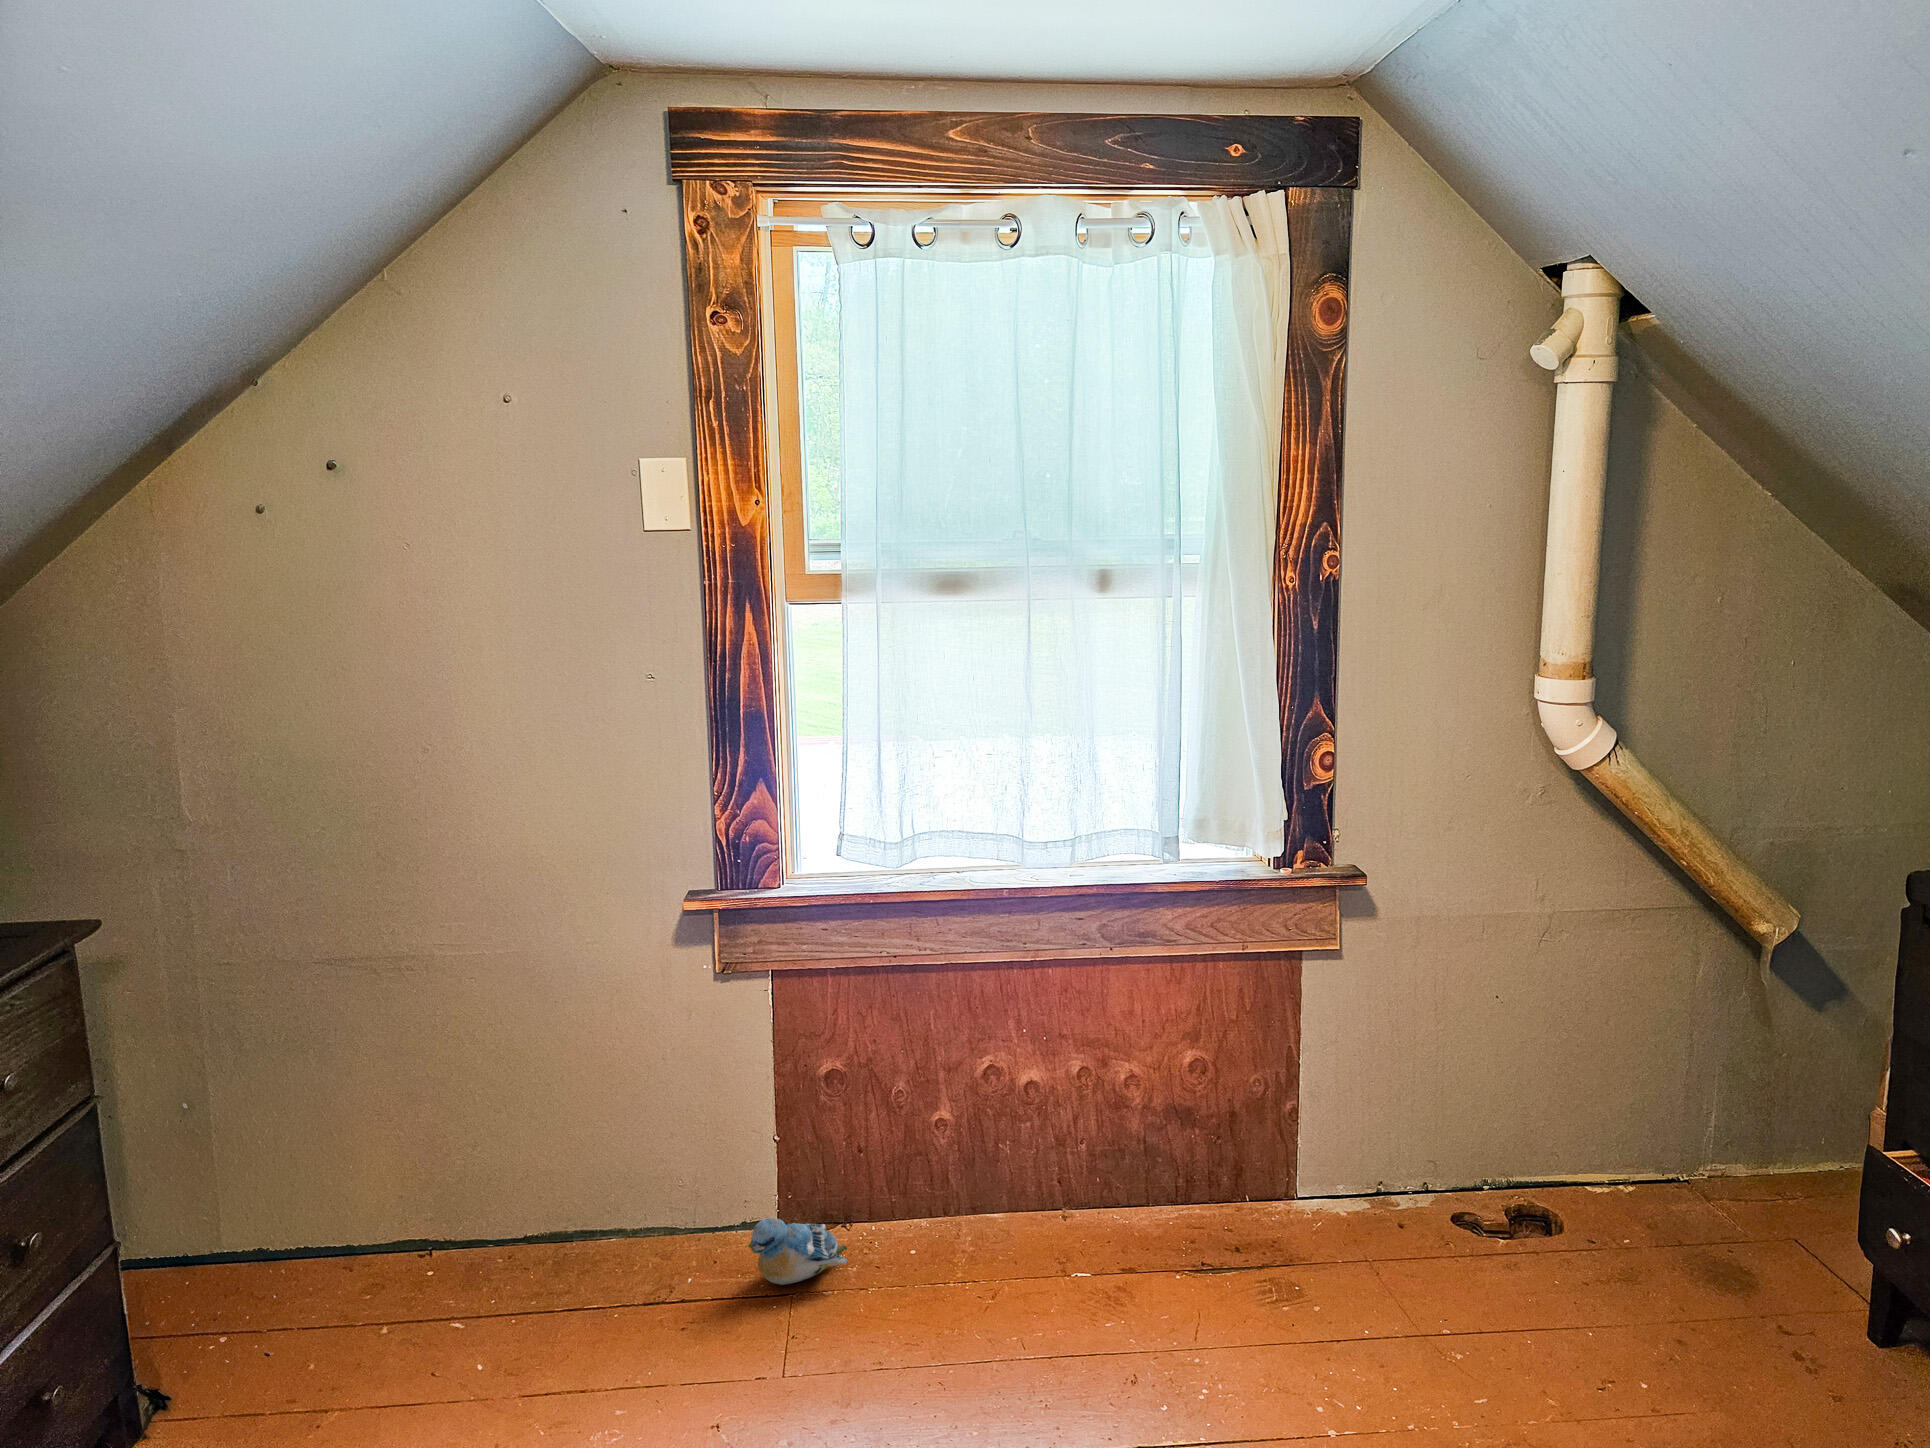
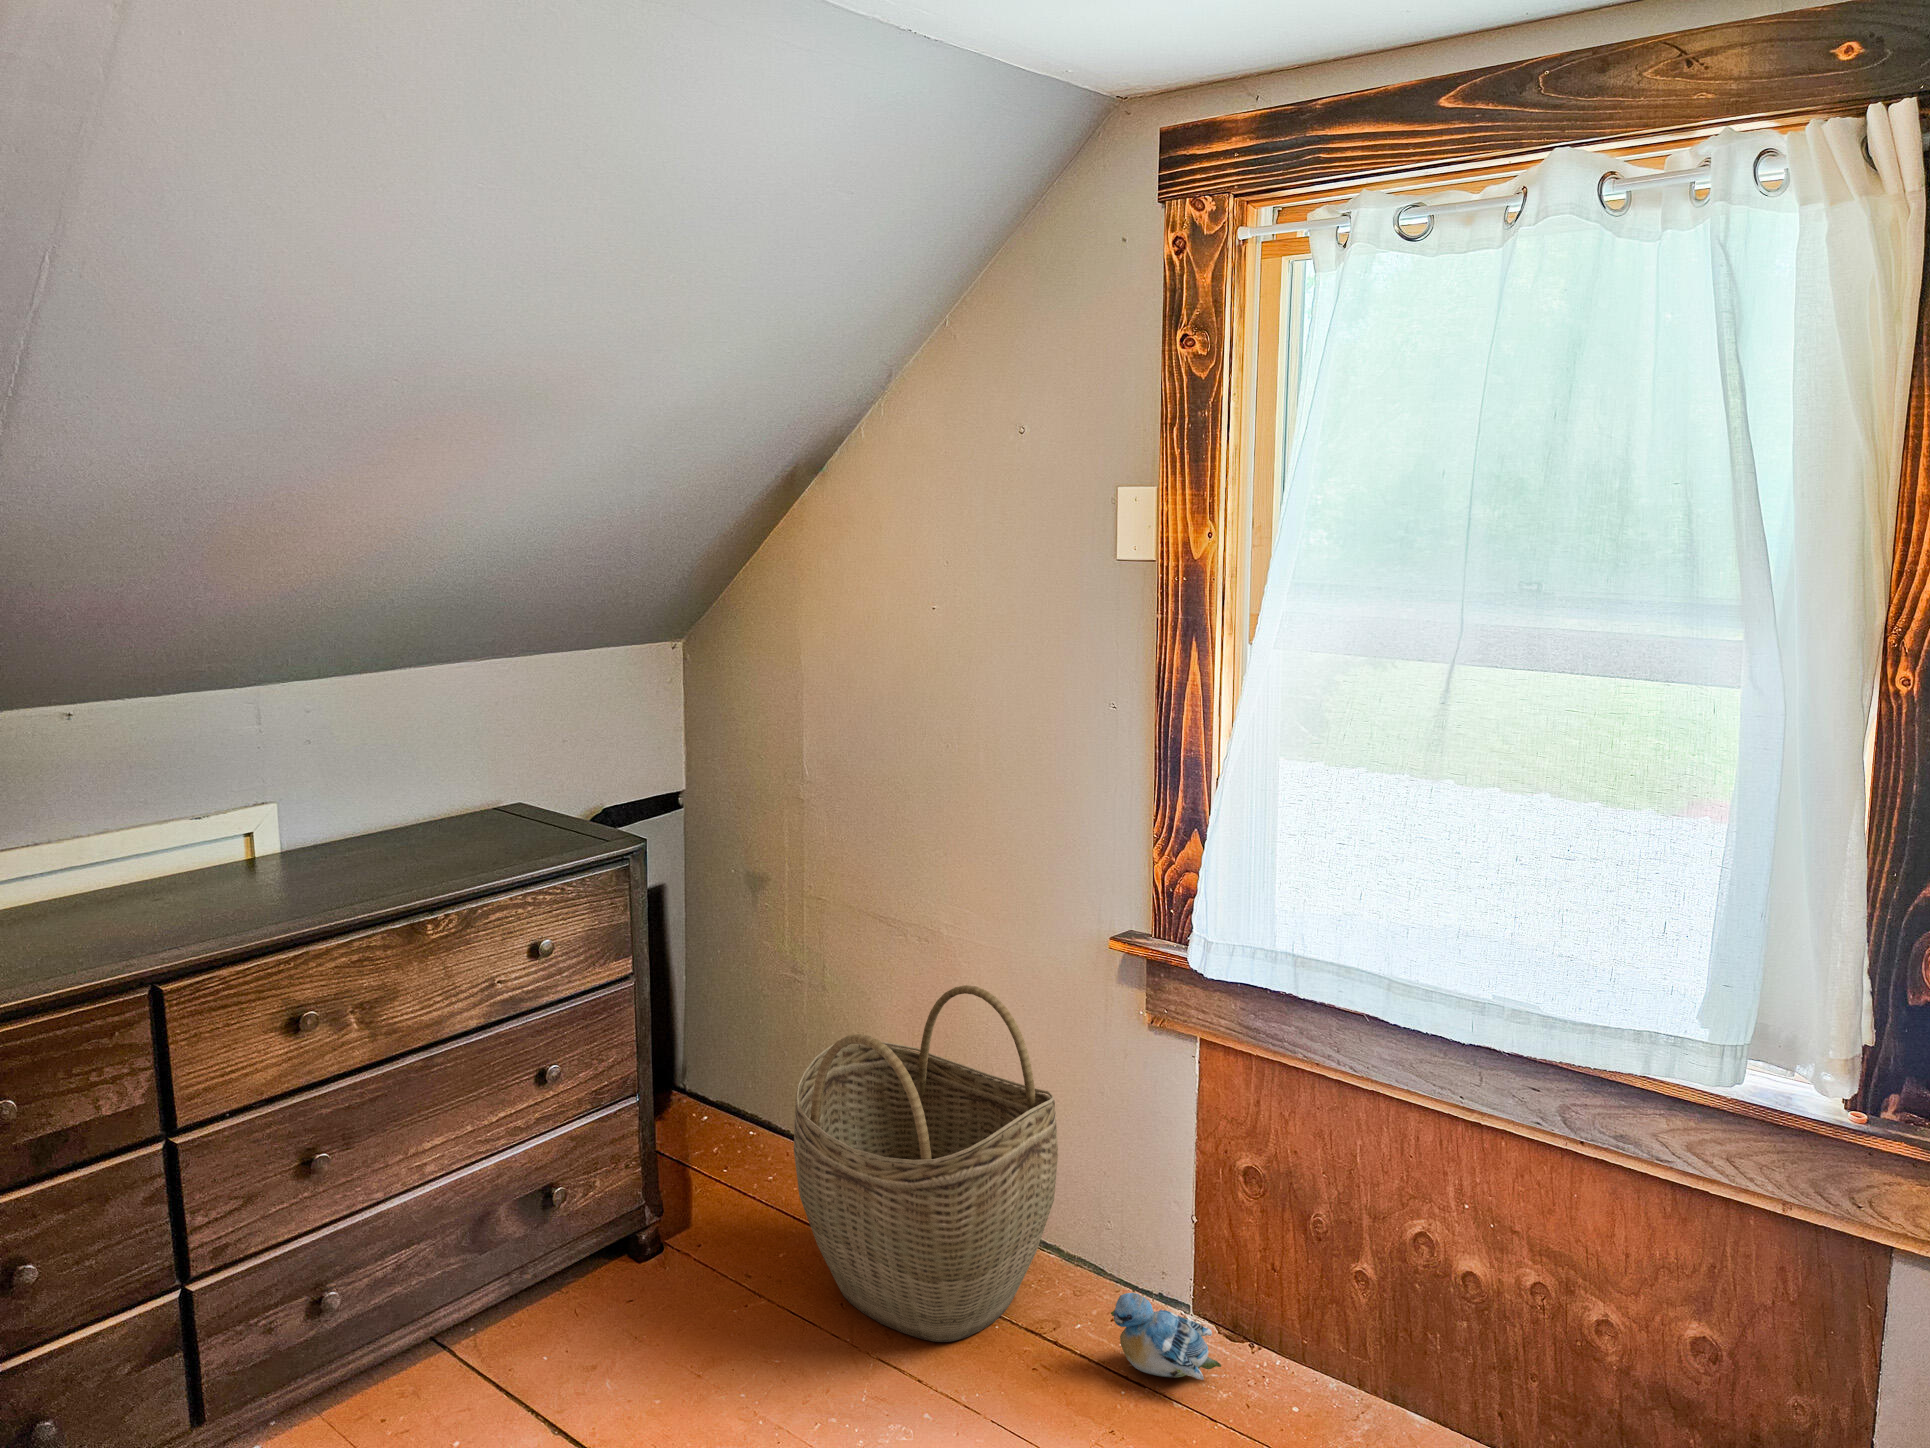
woven basket: none [348,992,659,1371] -> present [794,985,1058,1342]

